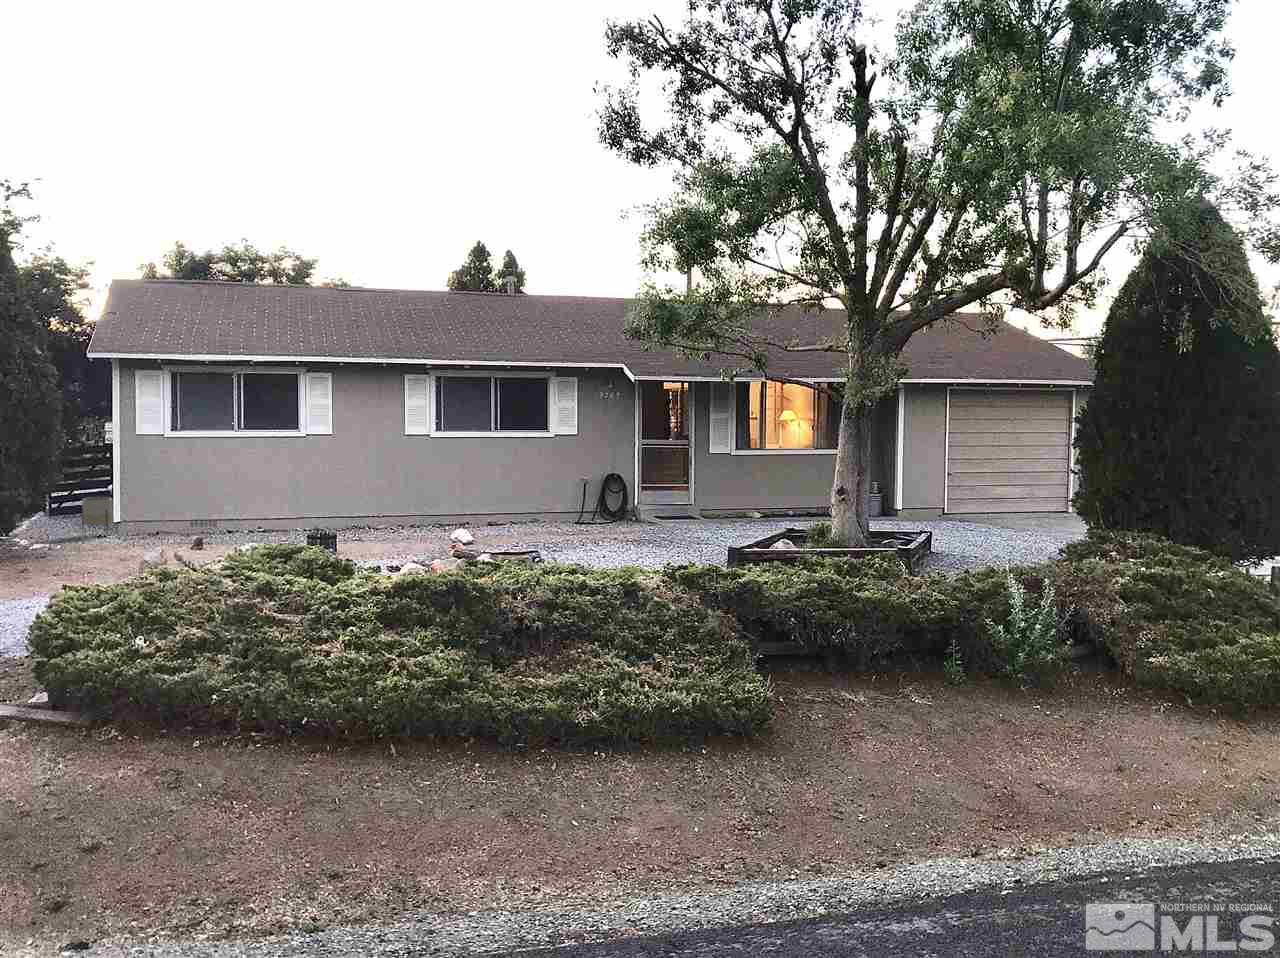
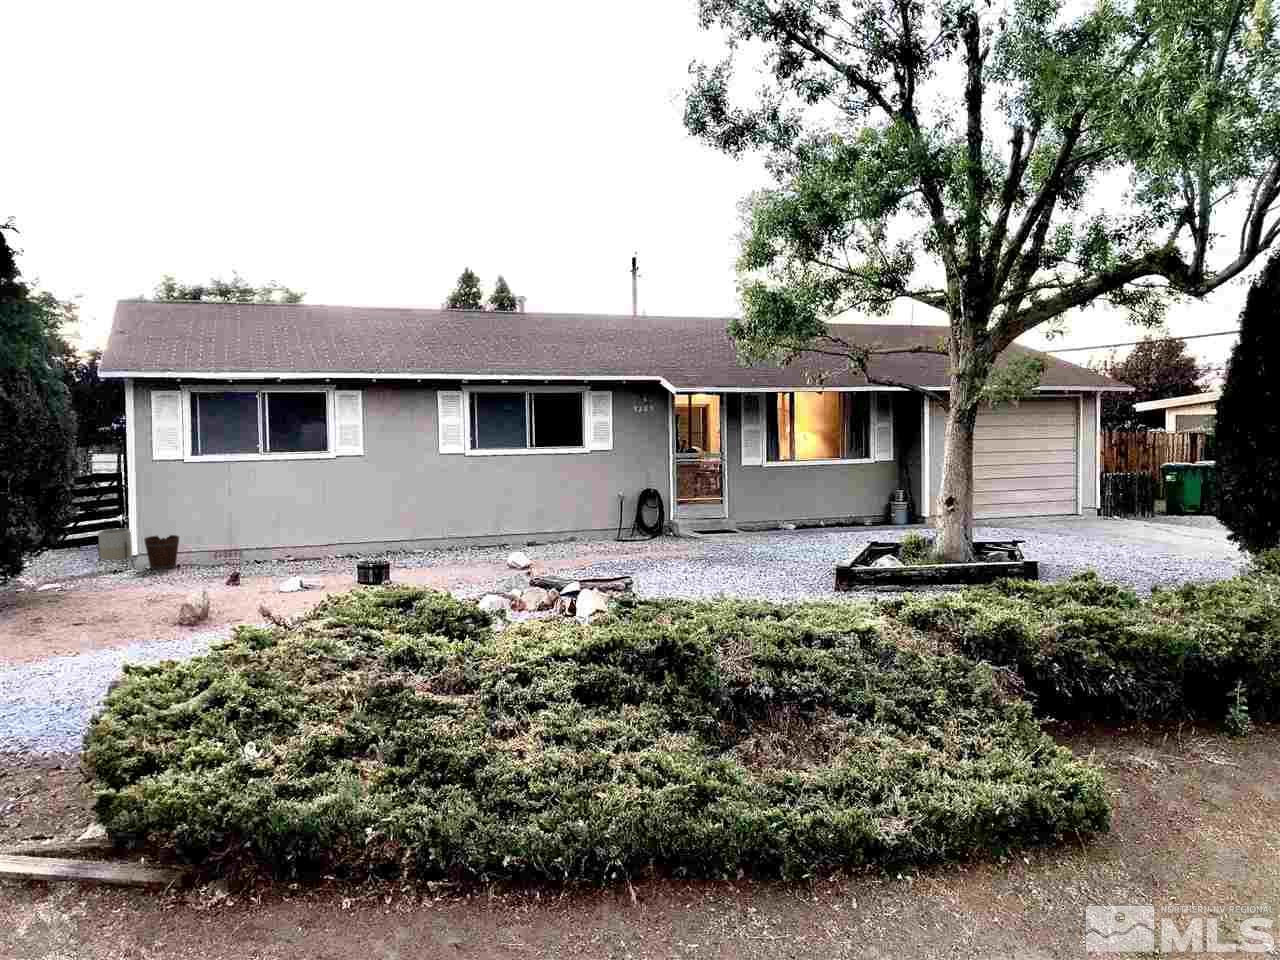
bucket: none [123,503,157,536] -> present [144,535,179,569]

